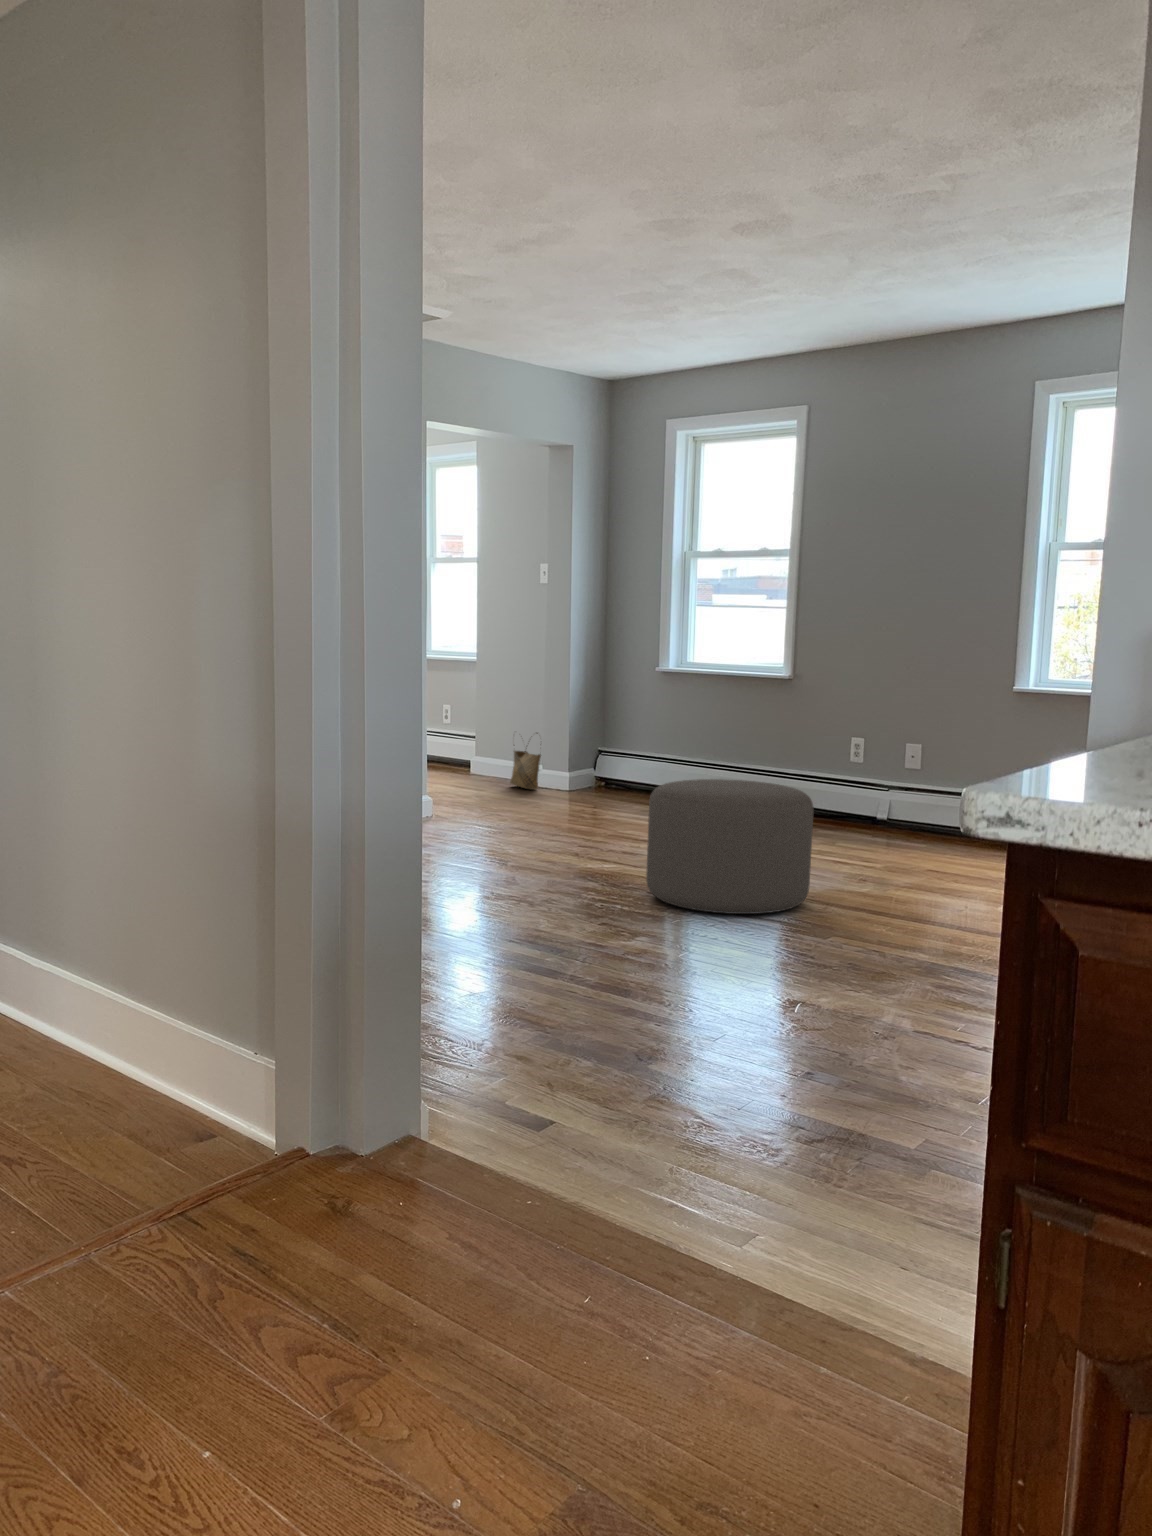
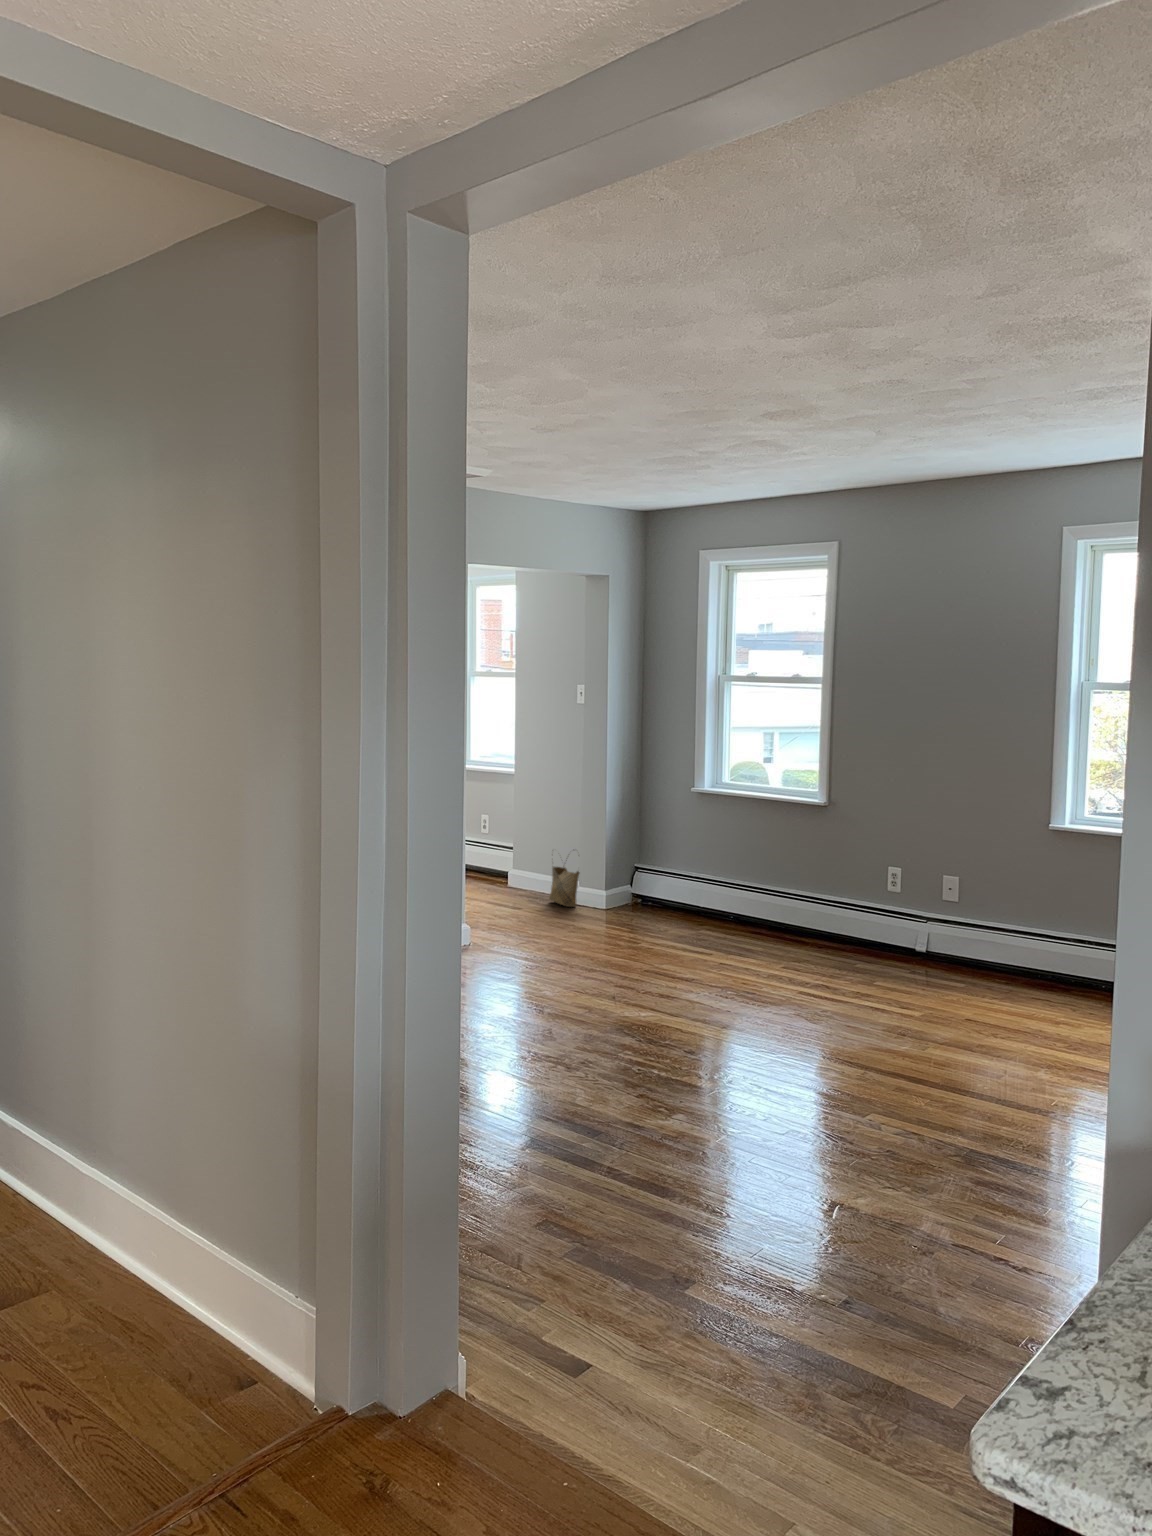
ottoman: present [646,779,814,914] -> none [687,940,850,1085]

